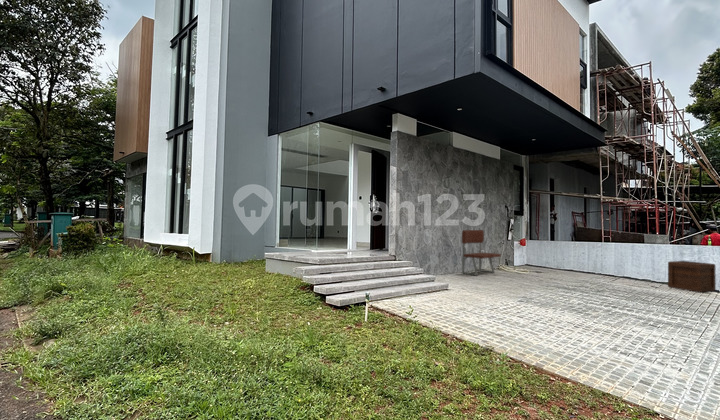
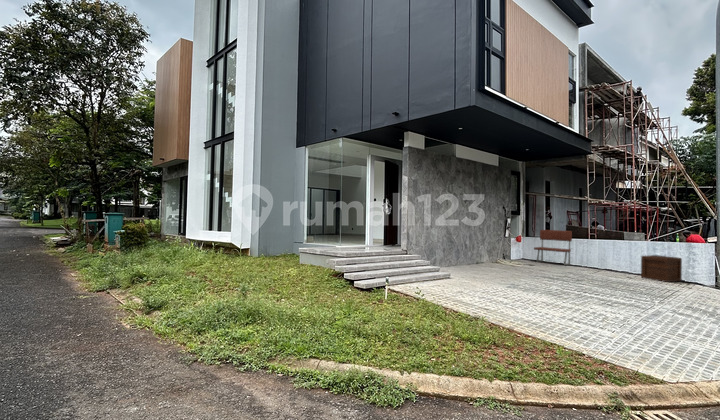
bench: present [462,230,501,276] -> present [534,230,572,265]

